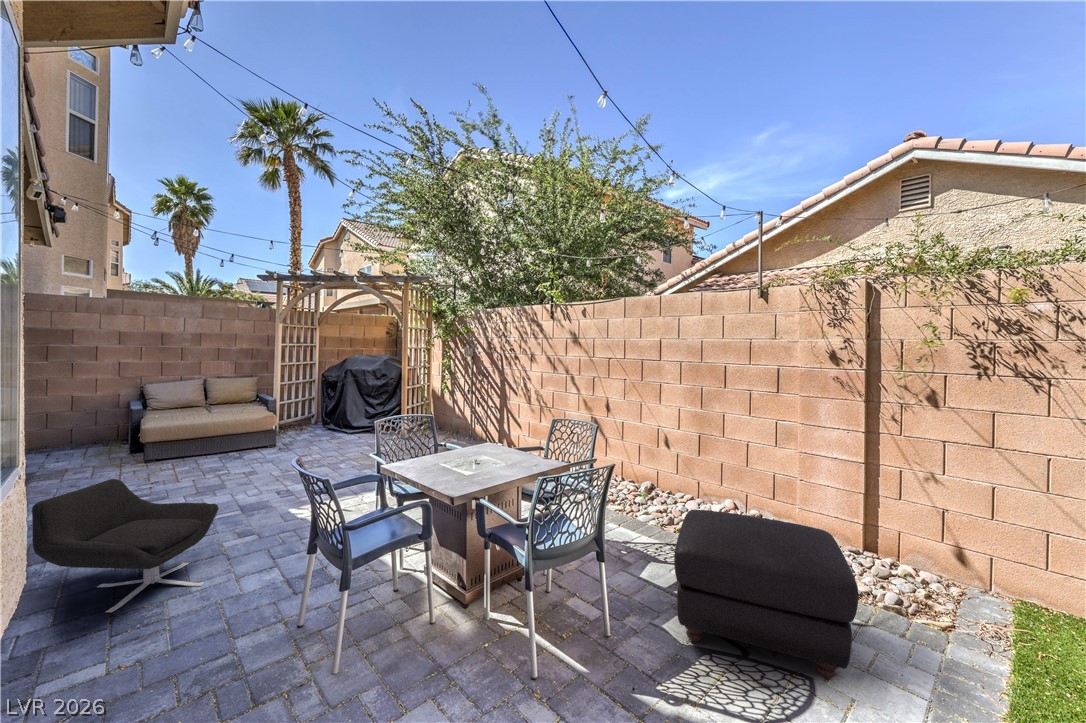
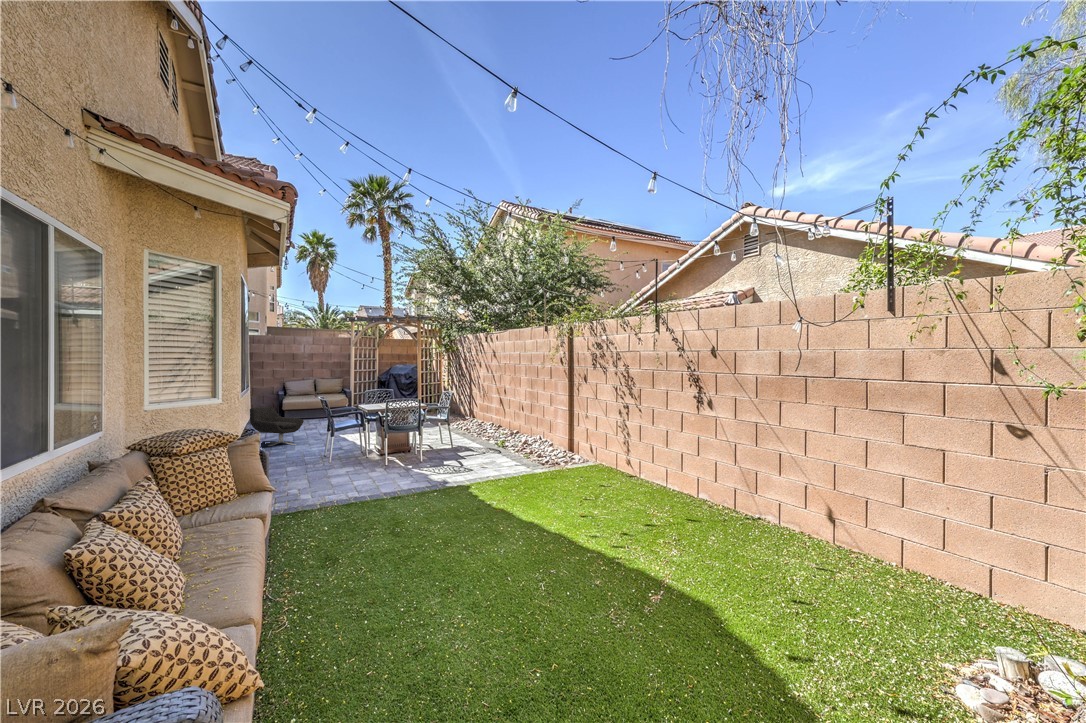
ottoman: present [674,510,859,680] -> none [427,422,495,467]

